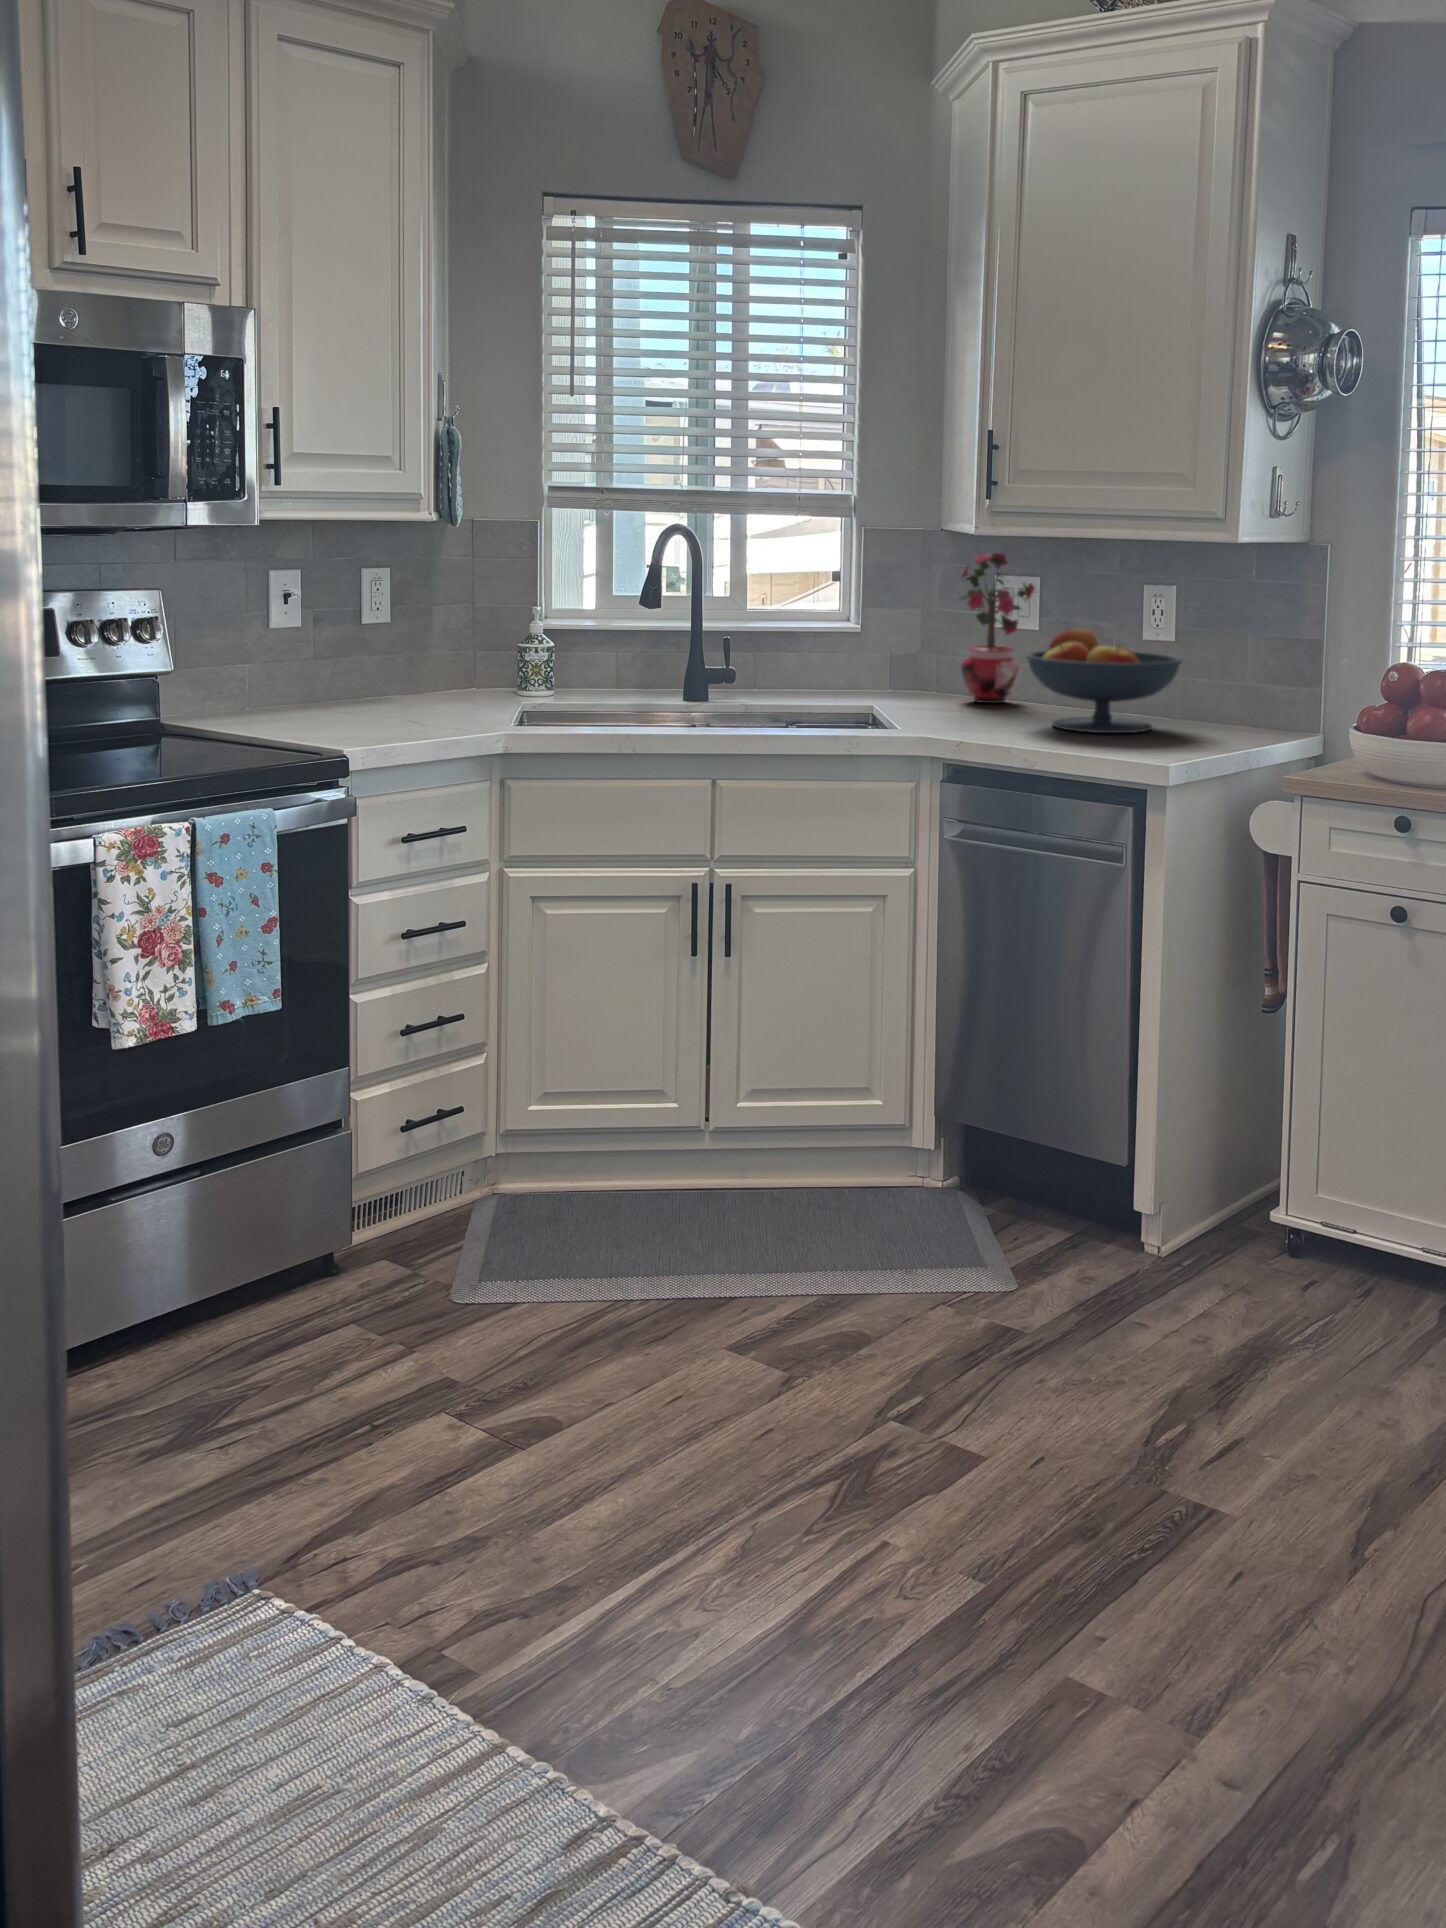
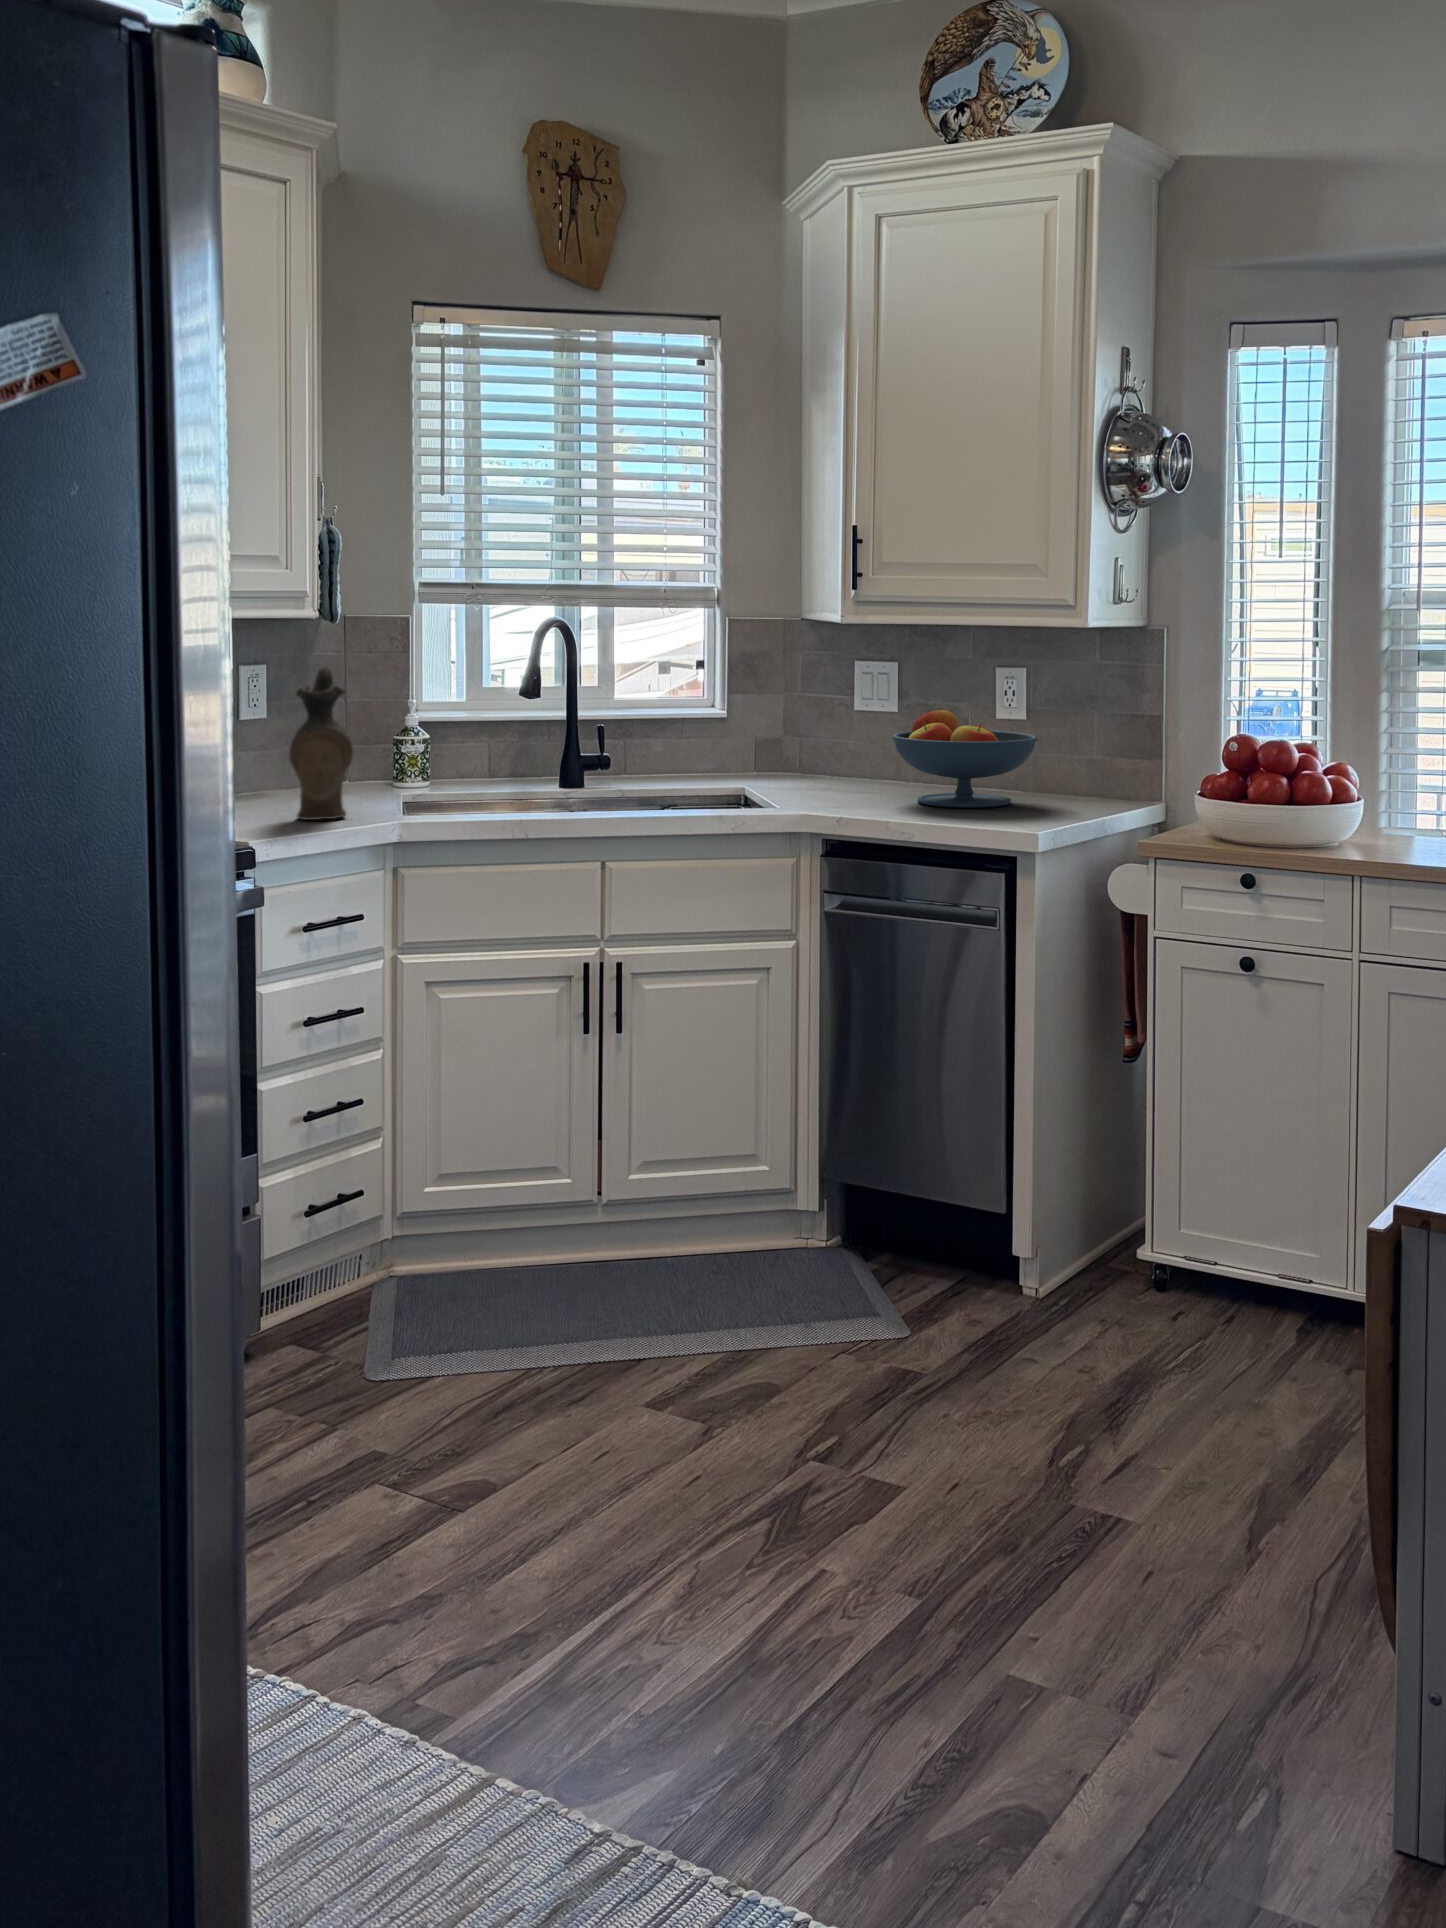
potted plant: present [959,552,1036,703] -> none [811,638,895,783]
ceramic pitcher: none [397,571,461,727] -> present [289,667,353,820]

